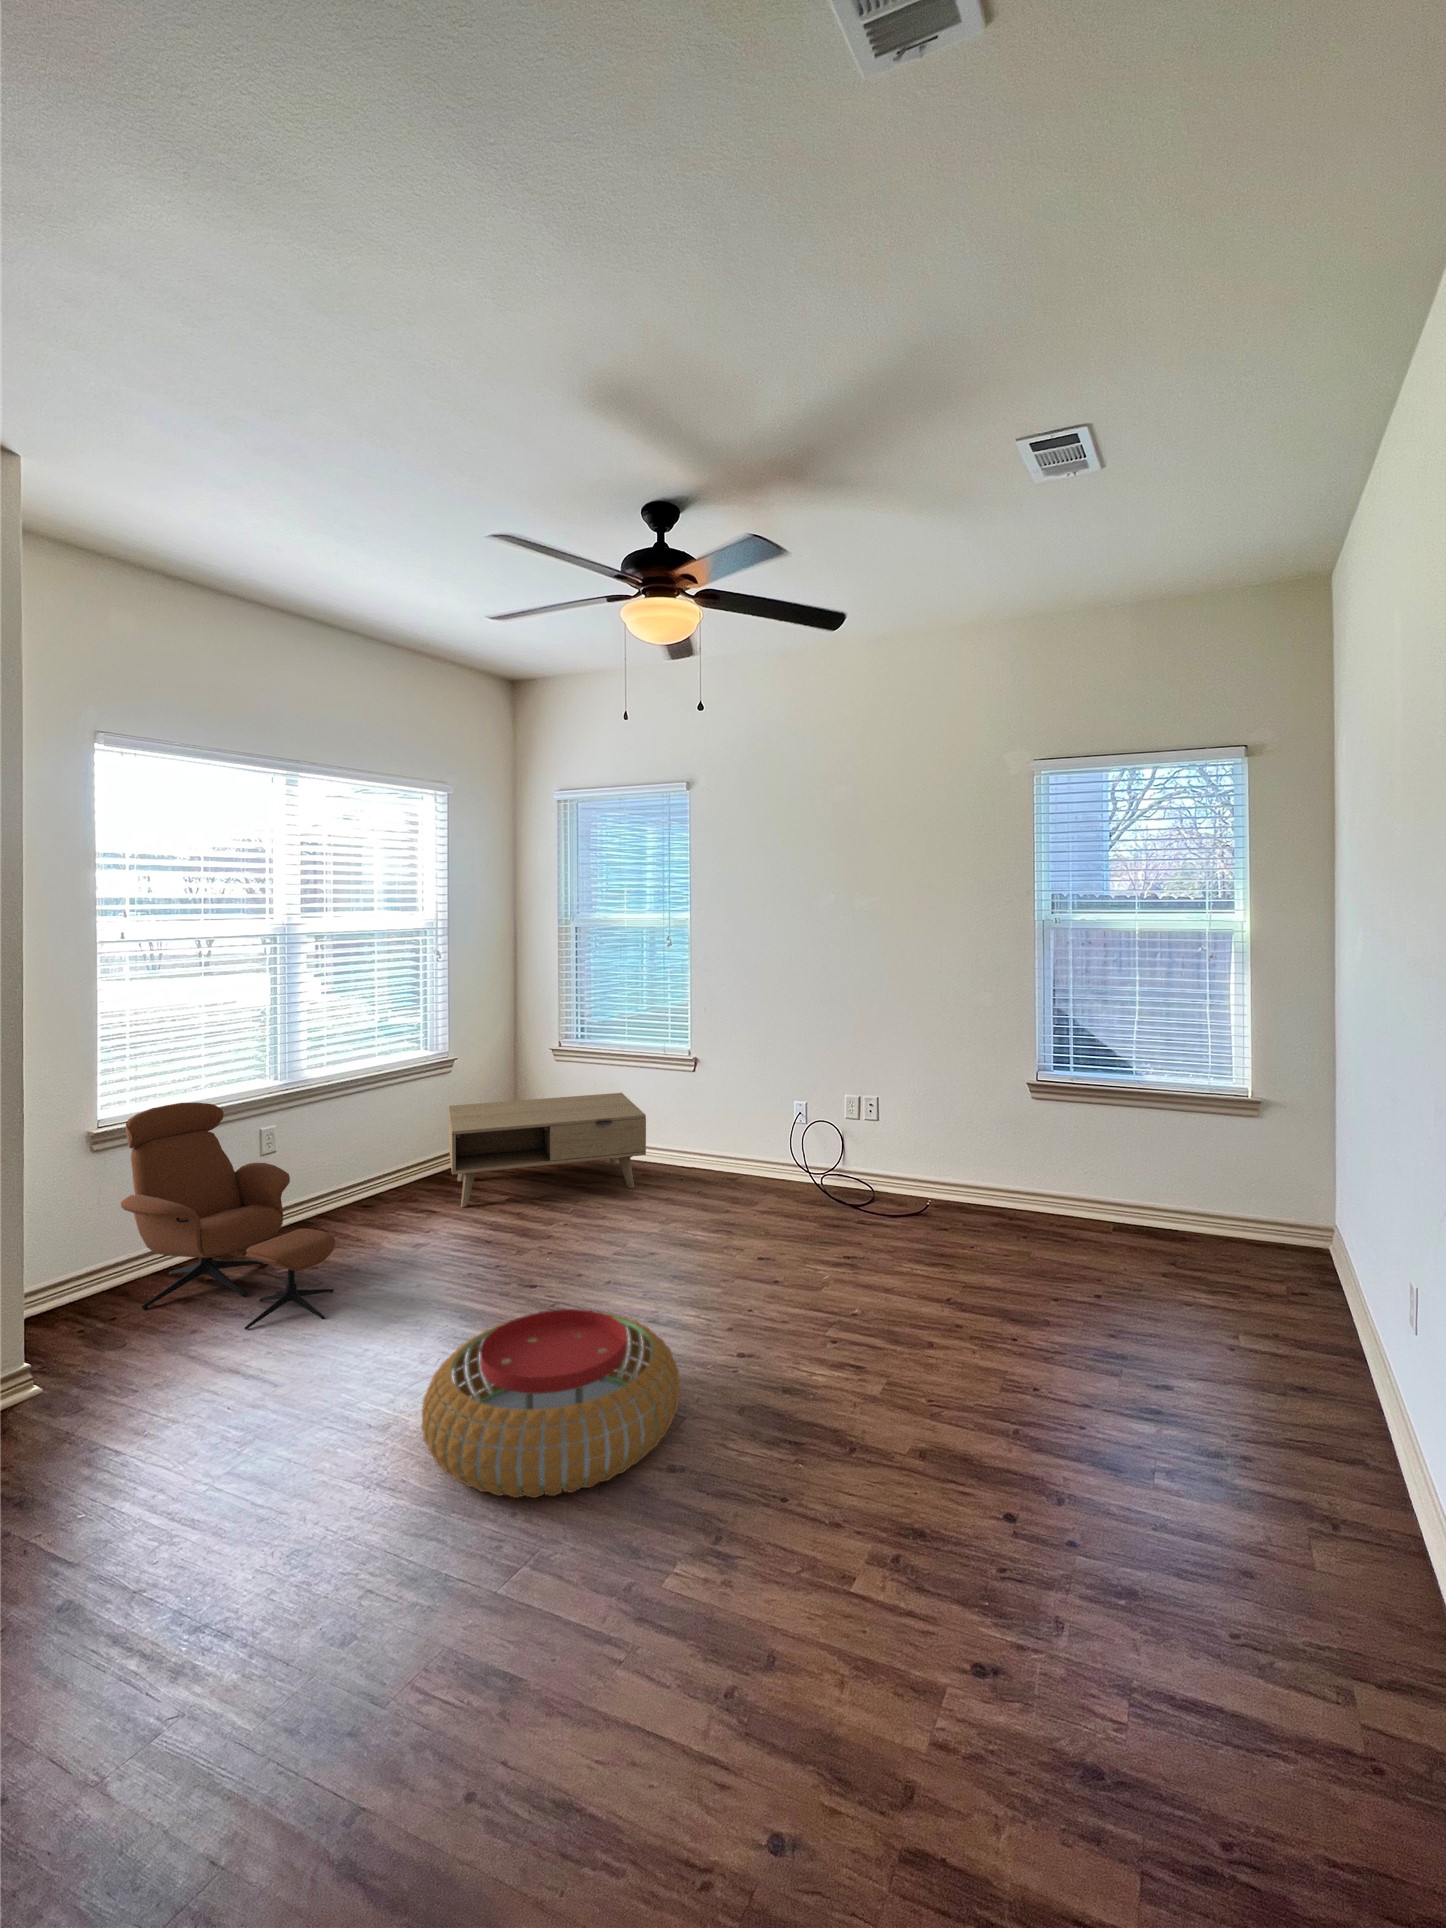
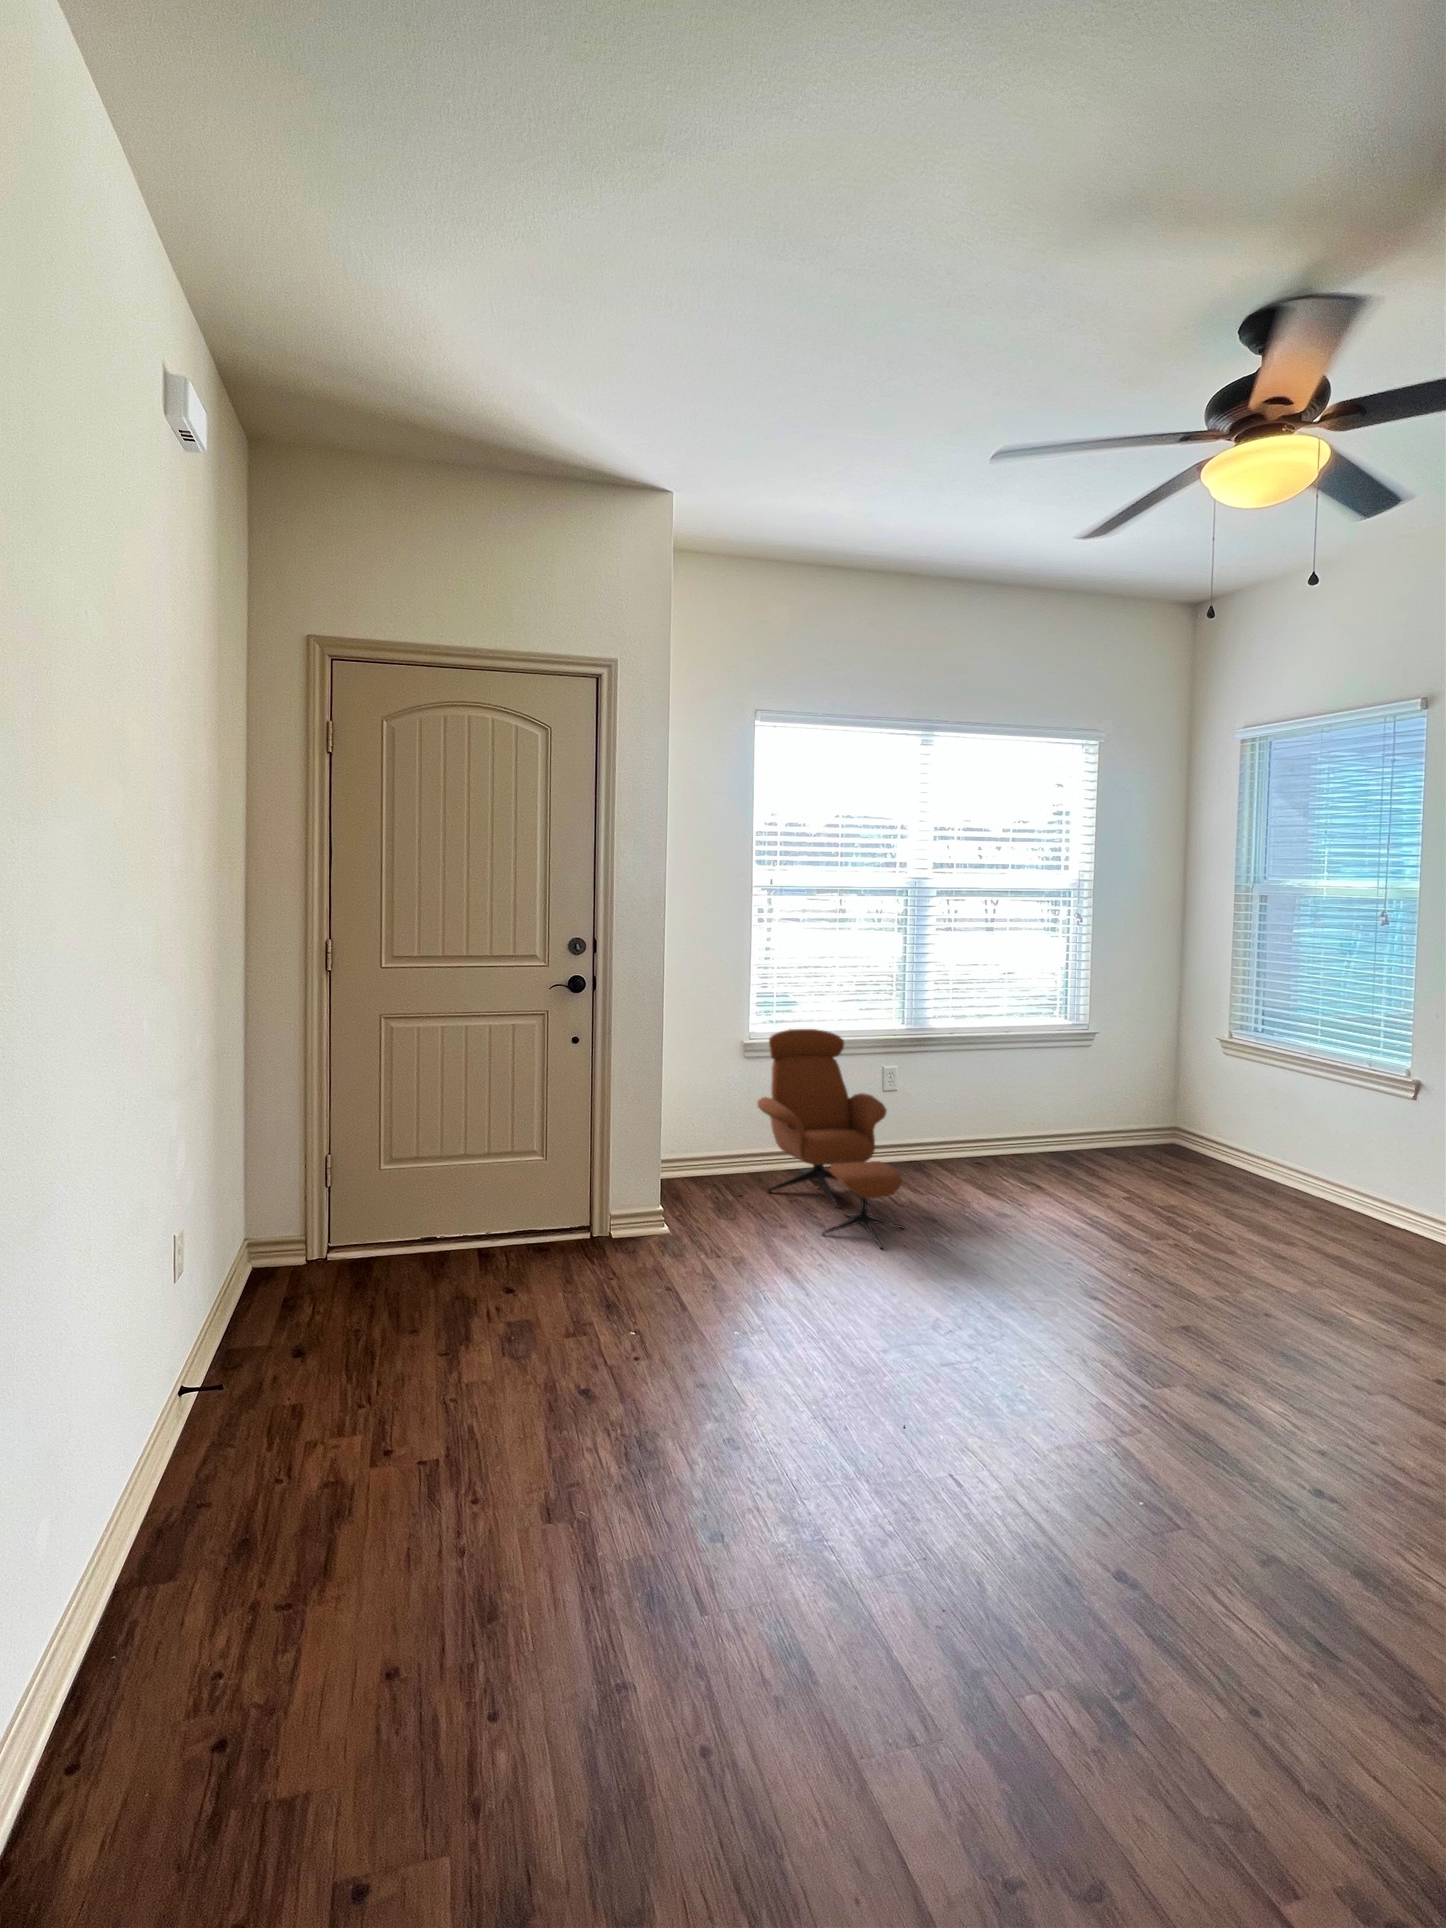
coffee table: present [449,1093,646,1207] -> none [1057,1082,1317,1232]
pouf: present [421,1309,680,1498] -> none [873,1312,1179,1536]

